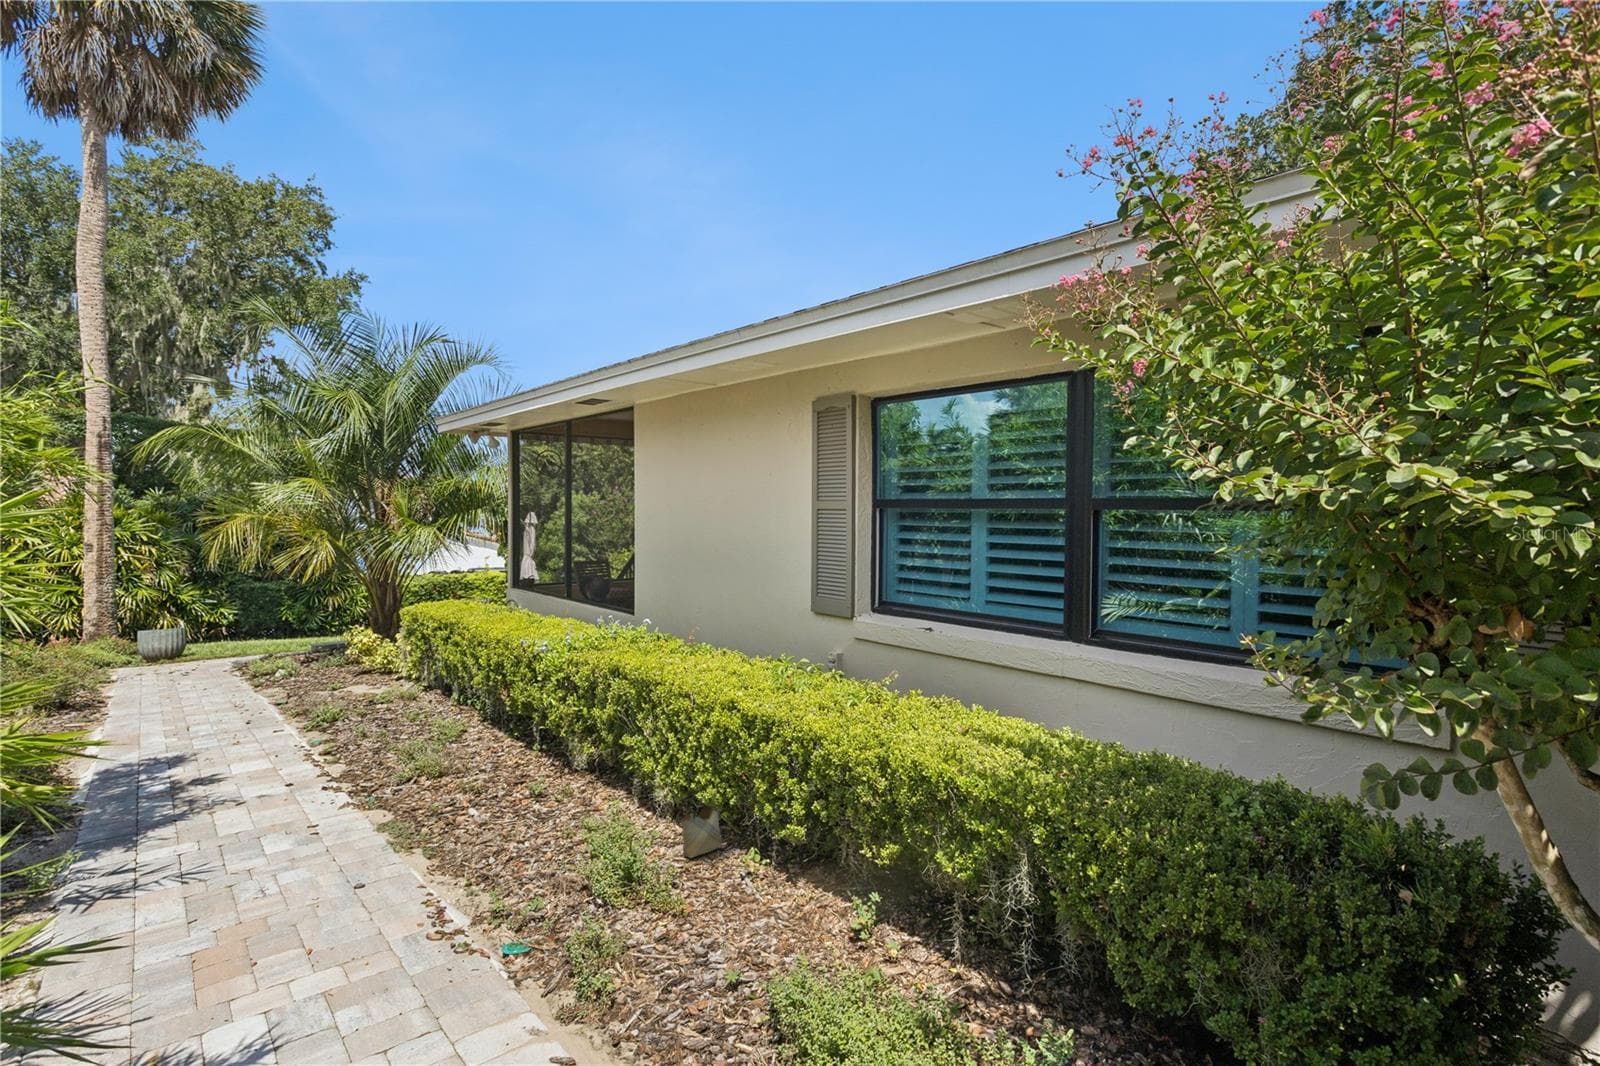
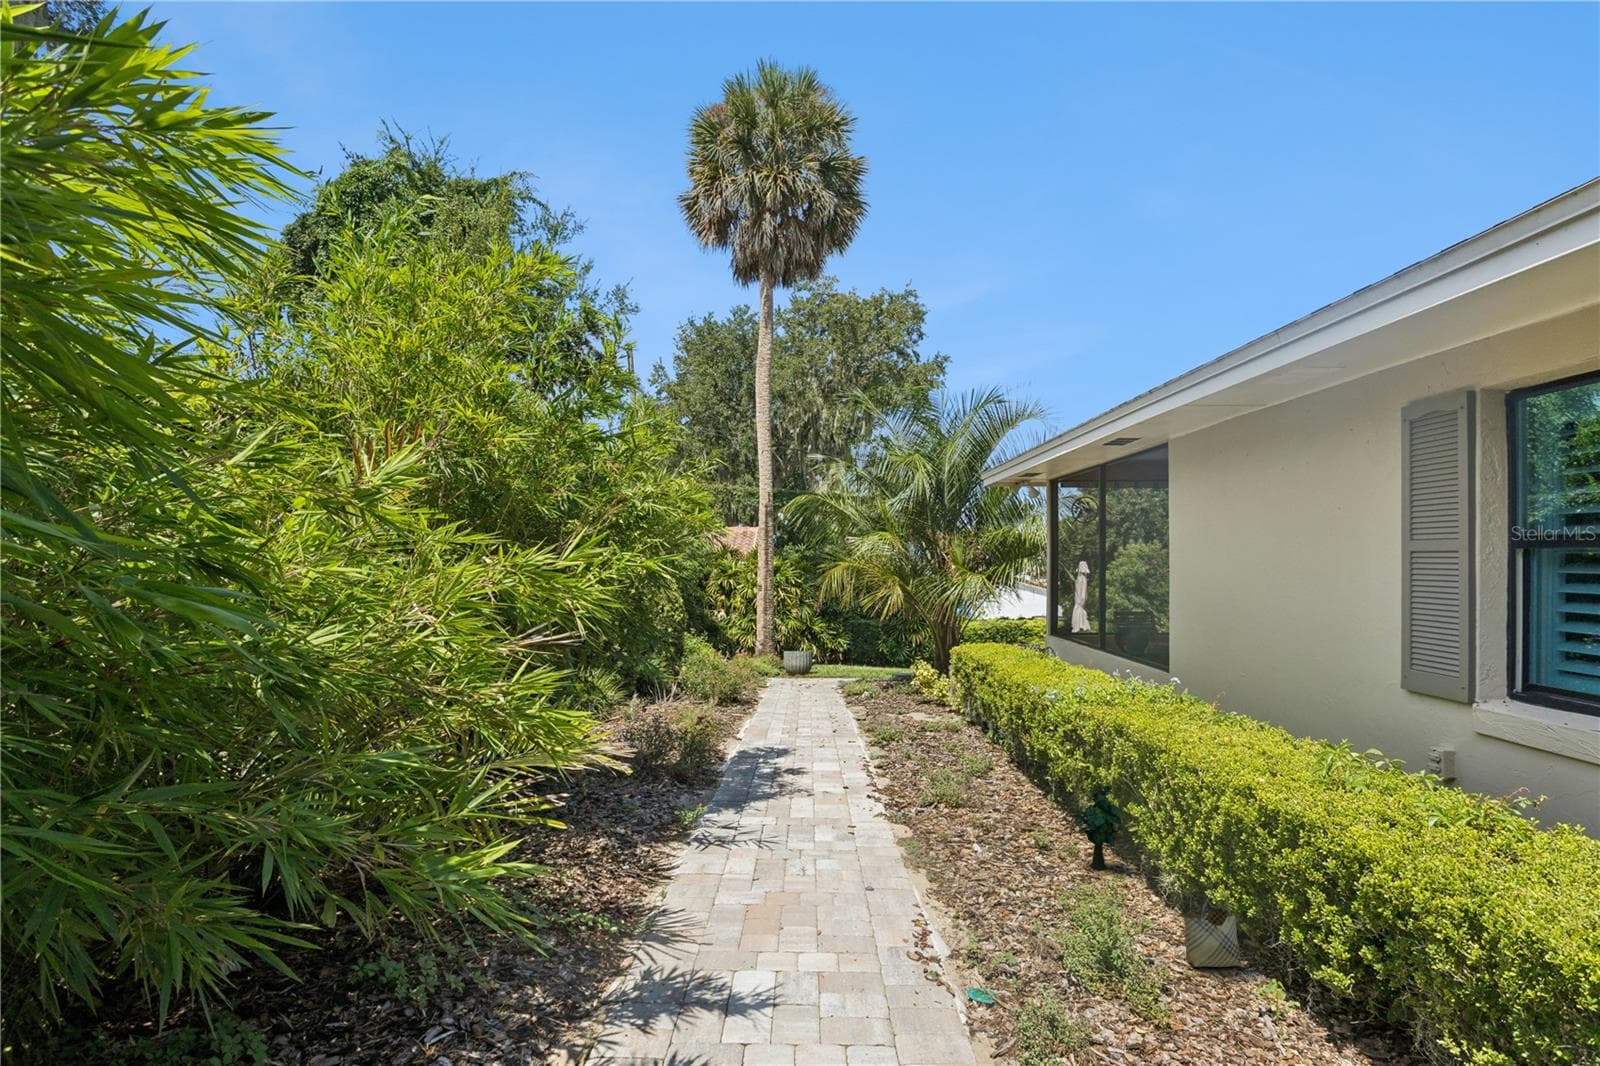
decorative plant: none [572,725,617,803] -> present [1073,786,1124,870]

